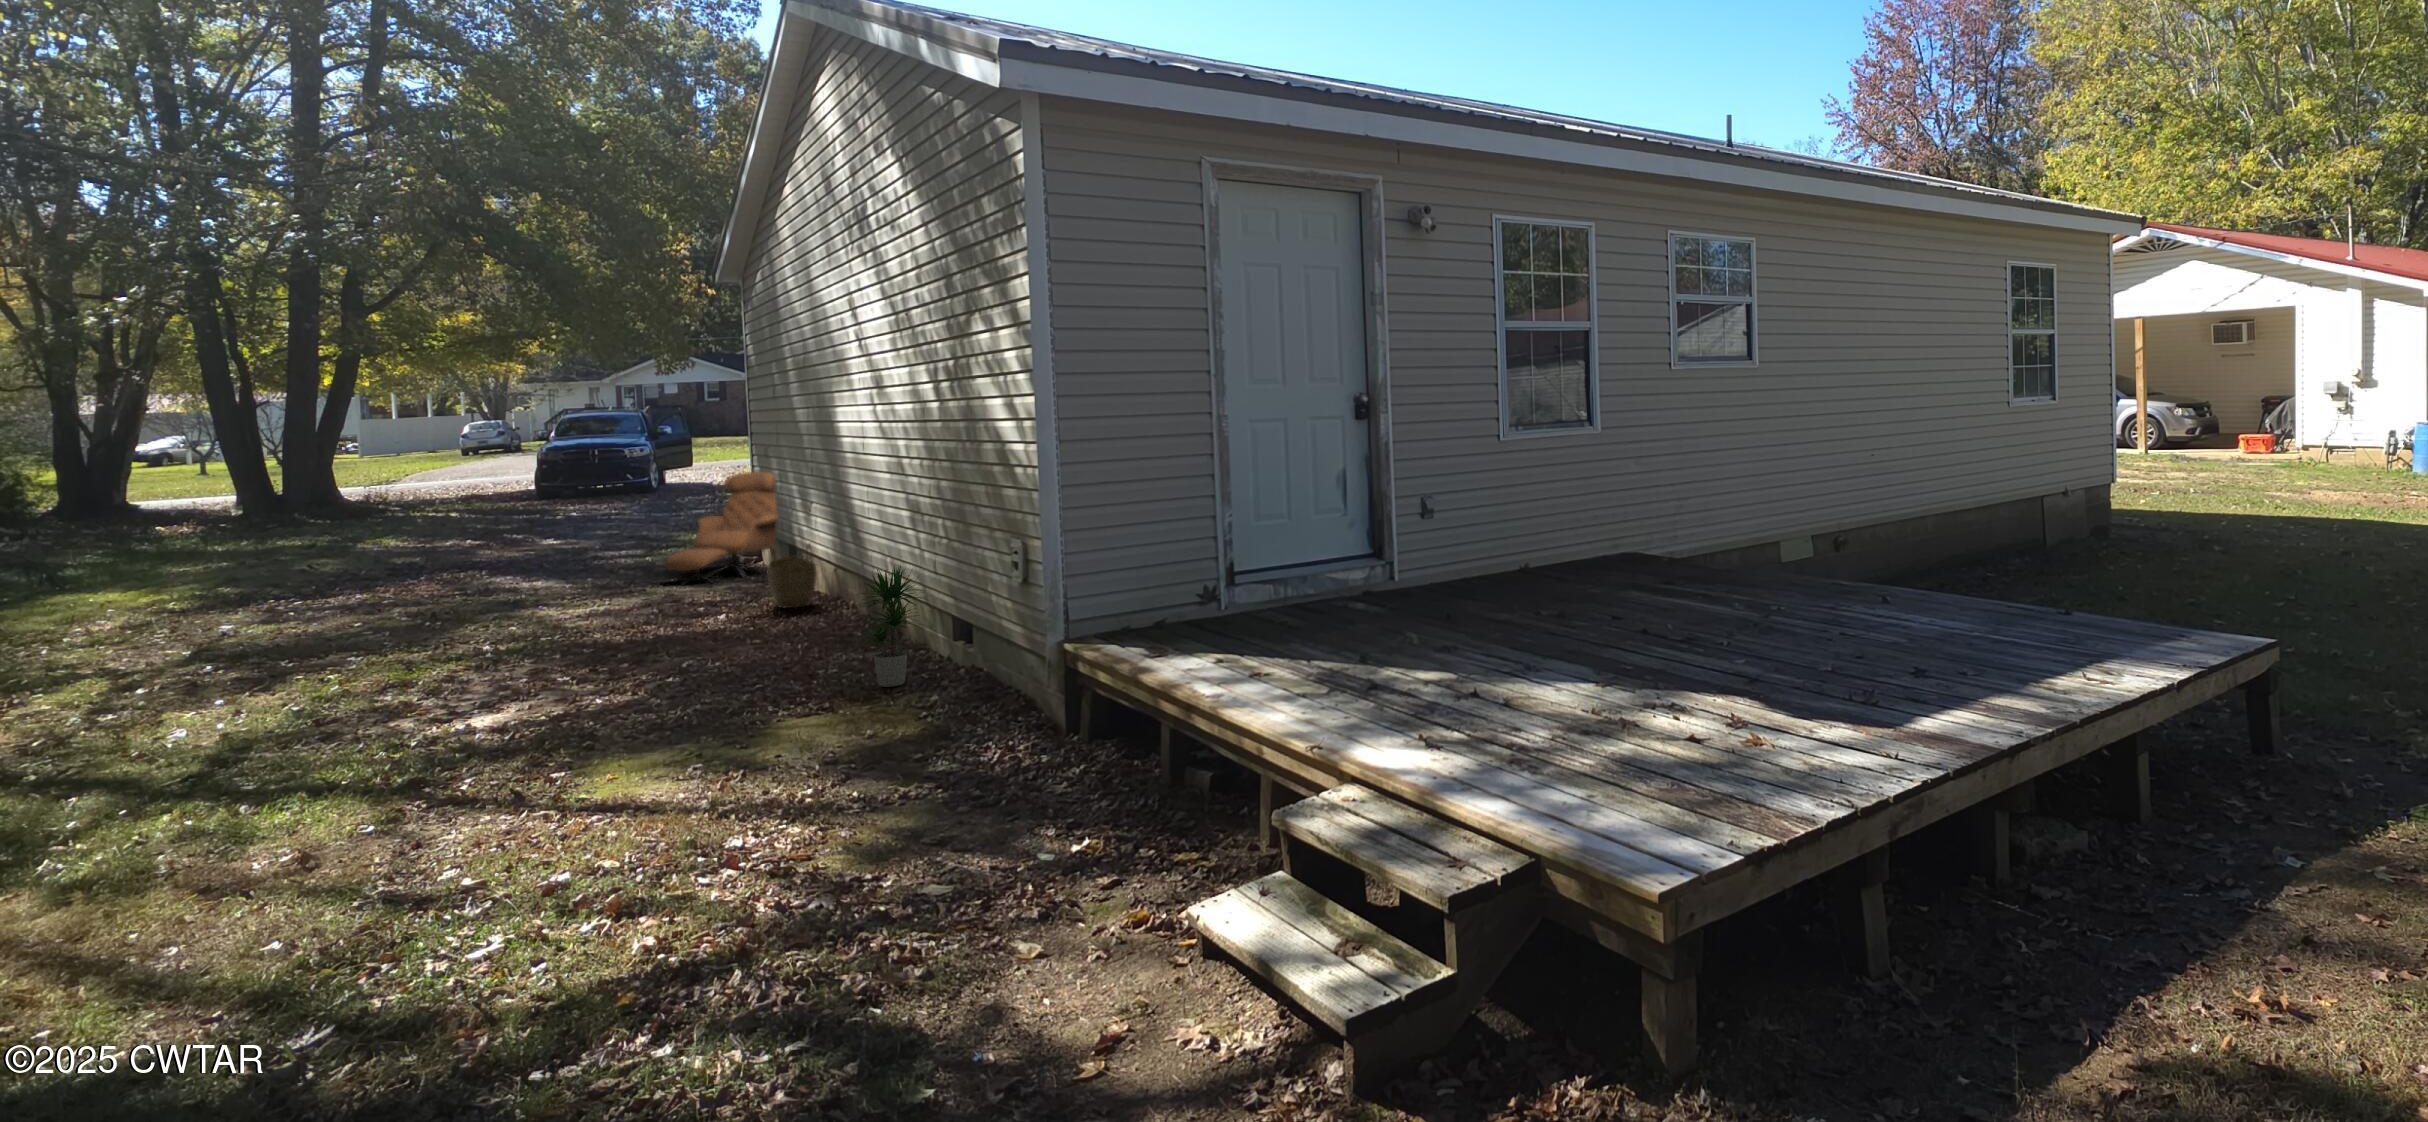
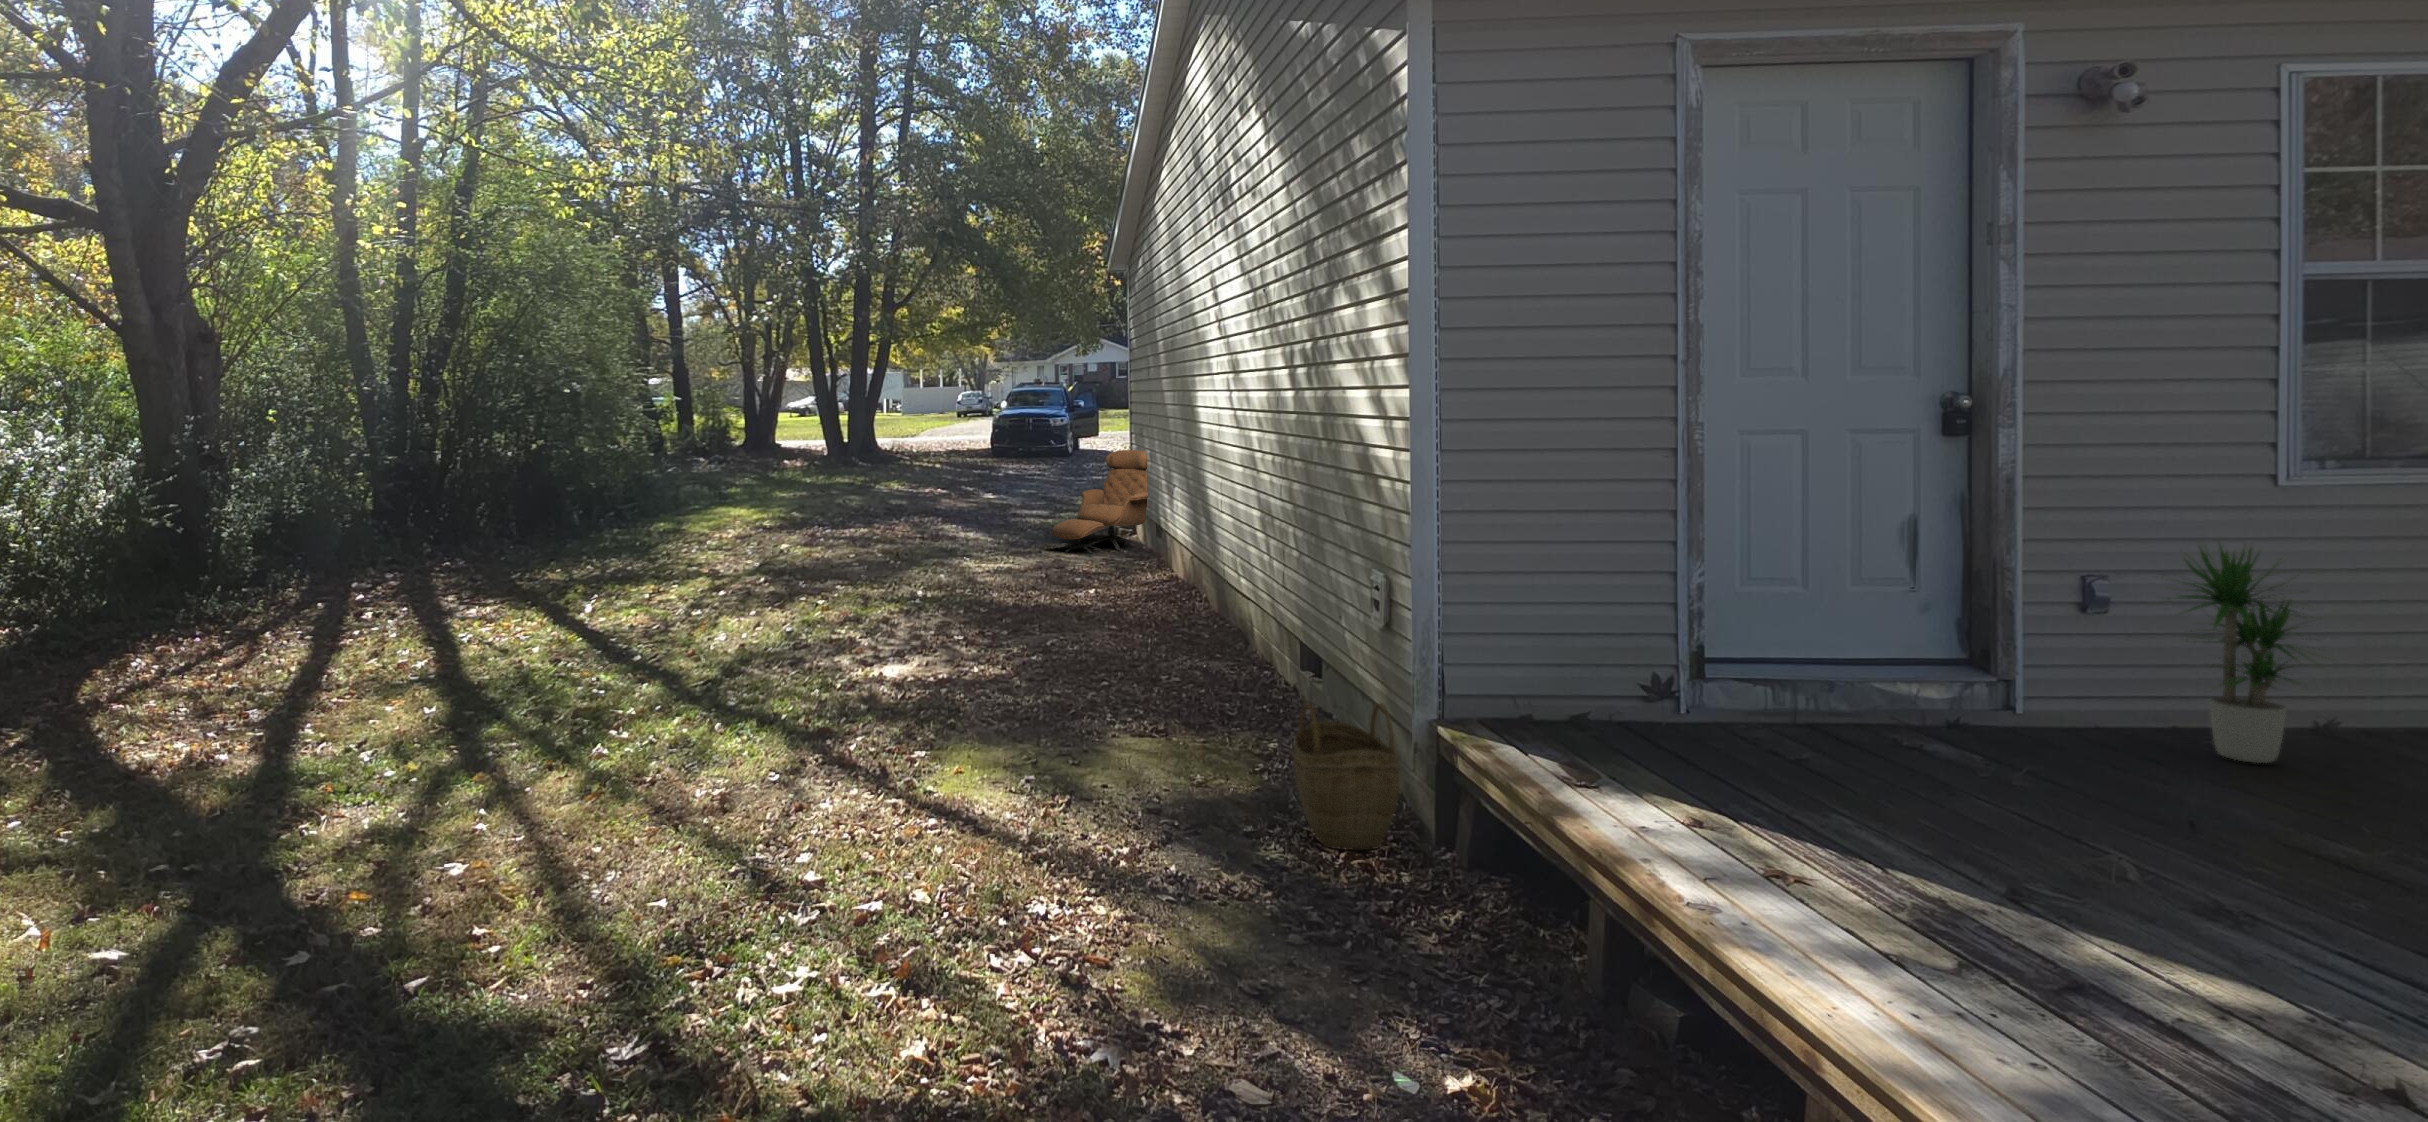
woven basket: present [768,544,817,608] -> present [1294,703,1400,851]
potted plant: present [856,567,923,687] -> present [2162,546,2323,763]

